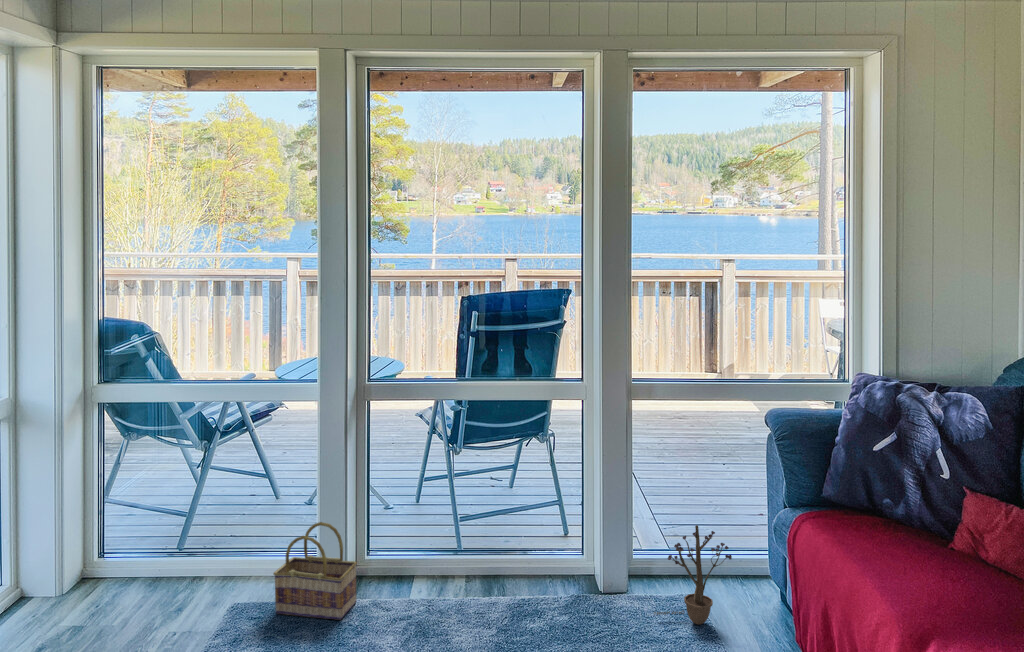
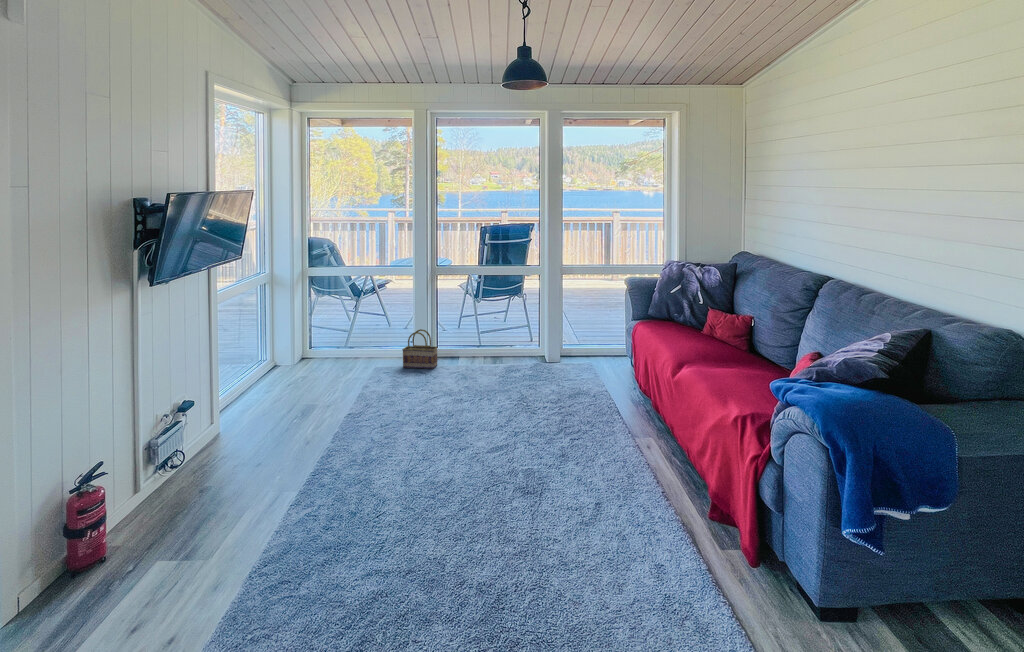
decorative plant: present [654,525,732,625] -> none [570,324,602,367]

